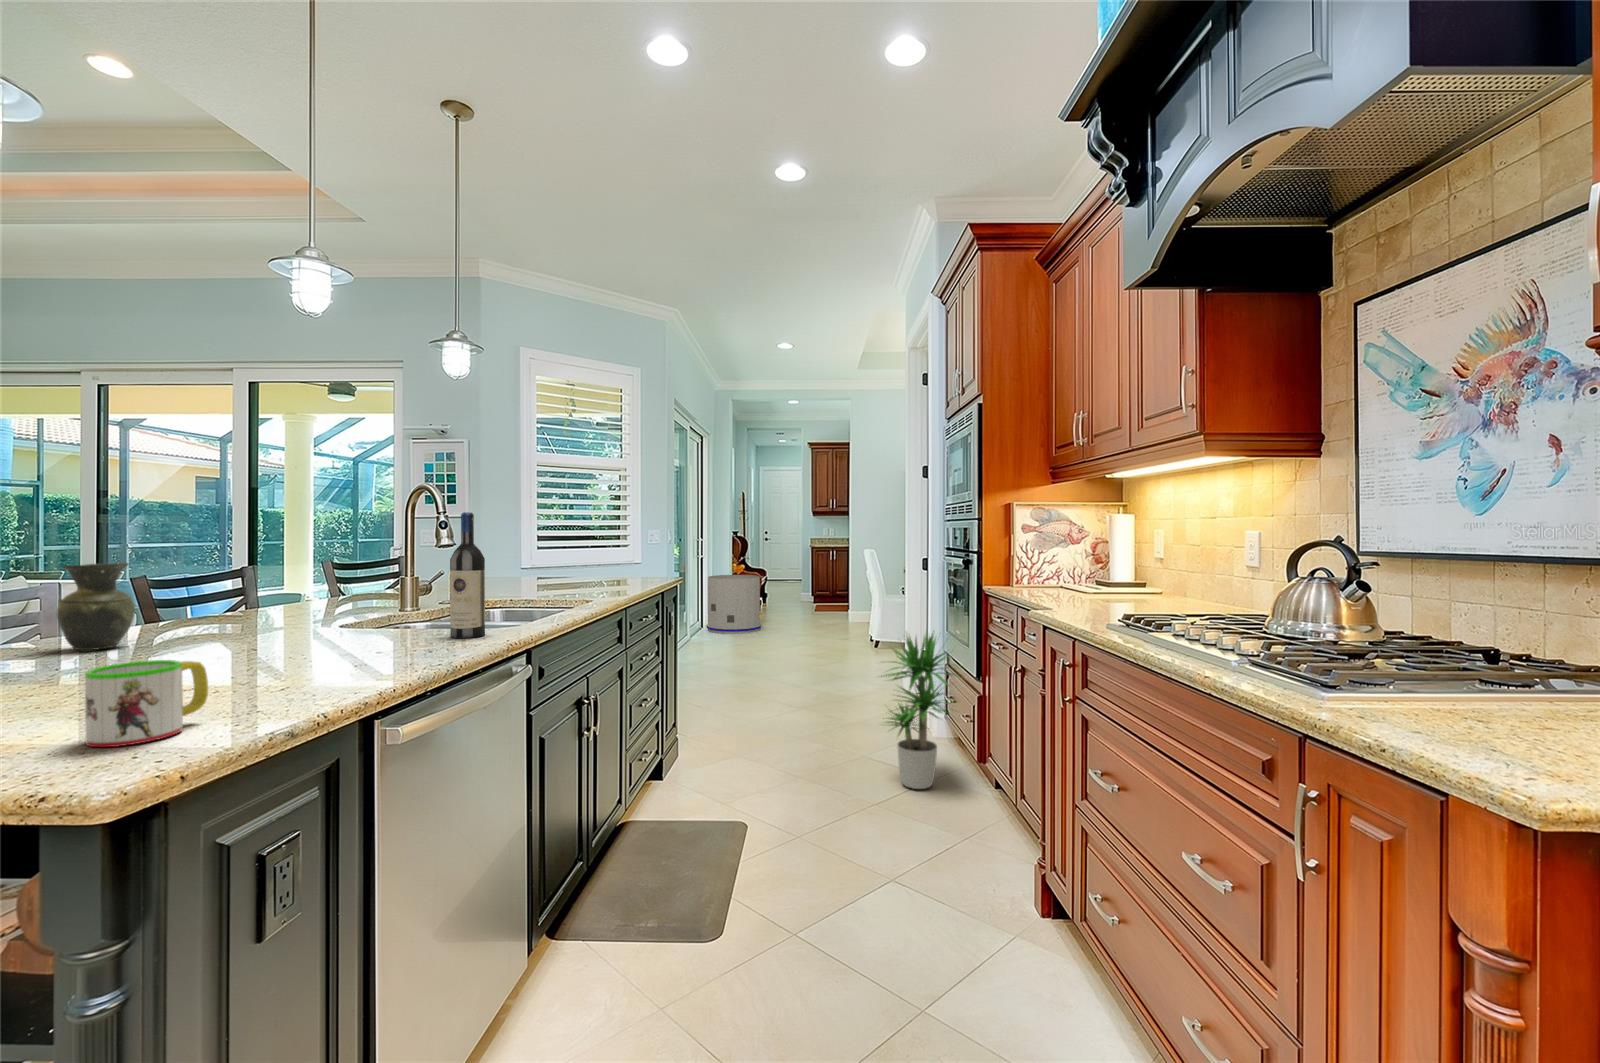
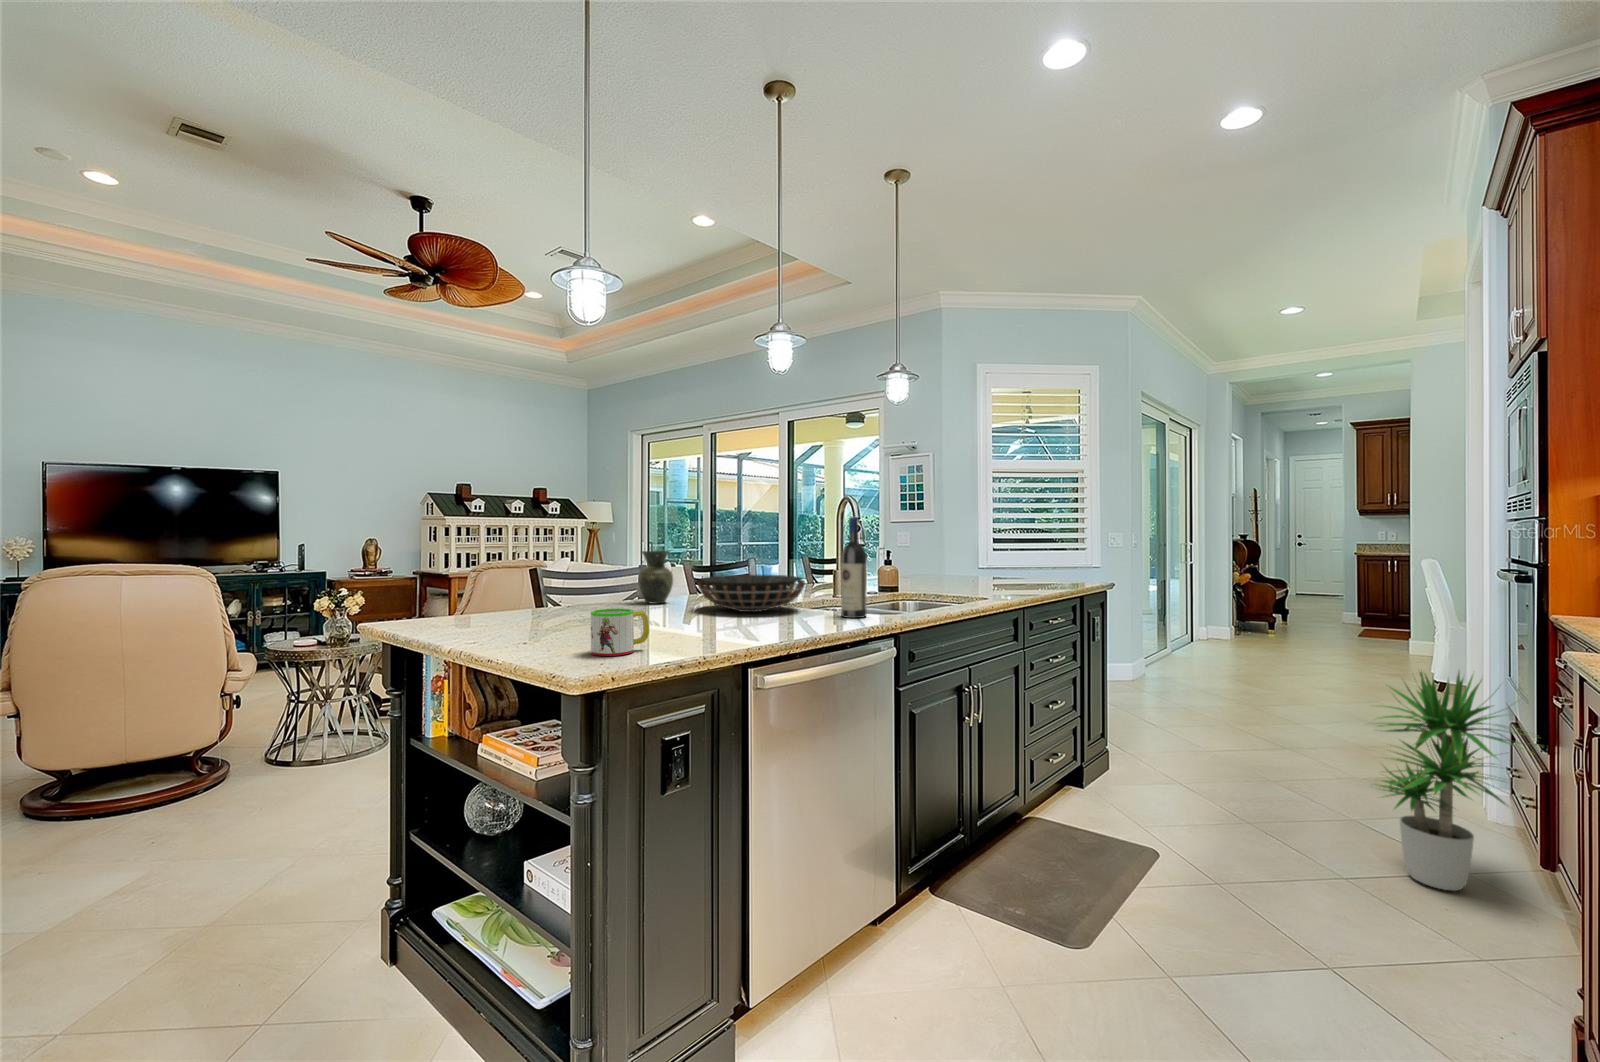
trash can: present [707,575,761,634] -> none [1191,583,1265,652]
decorative bowl: none [202,591,391,646] -> present [698,575,805,612]

